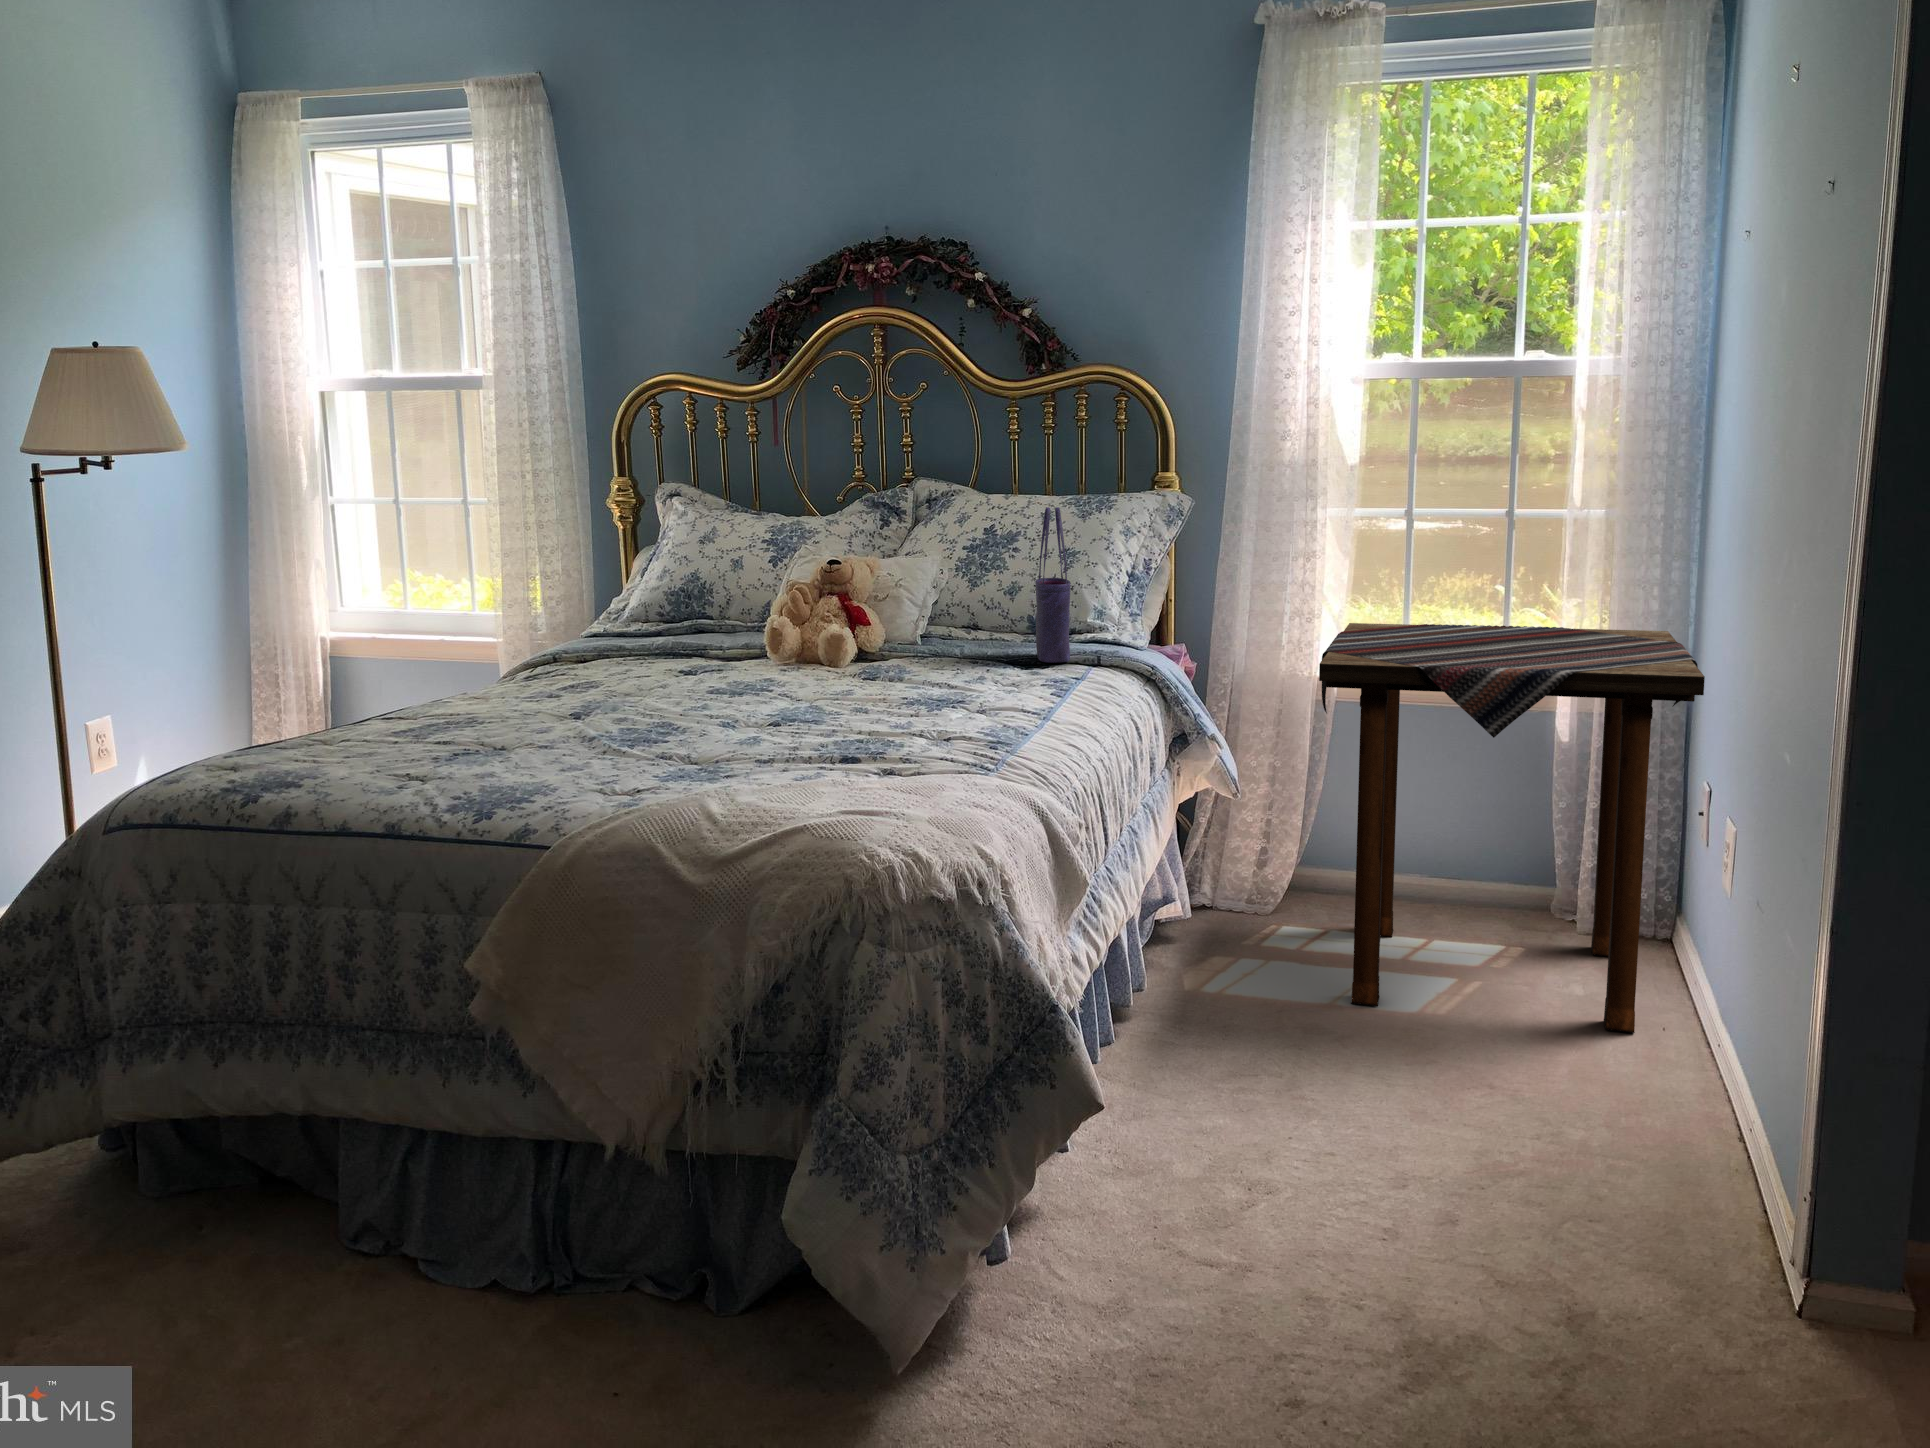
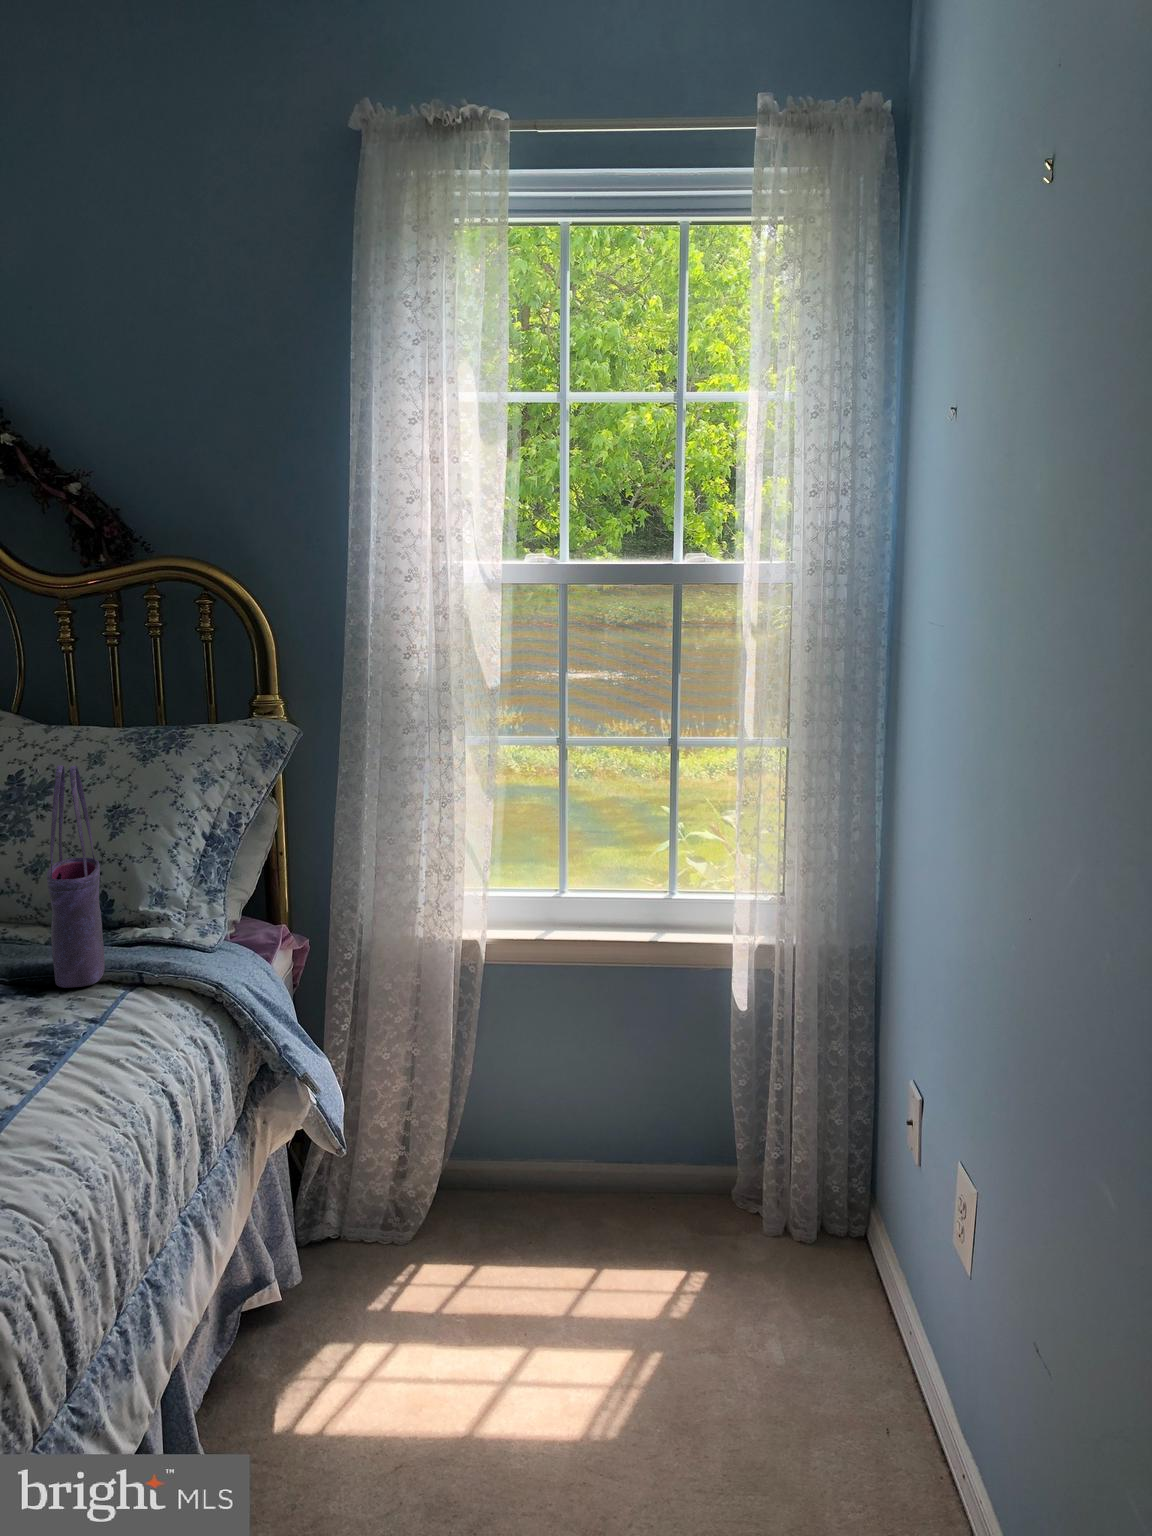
side table: present [1319,623,1705,1033] -> none [428,884,931,1457]

